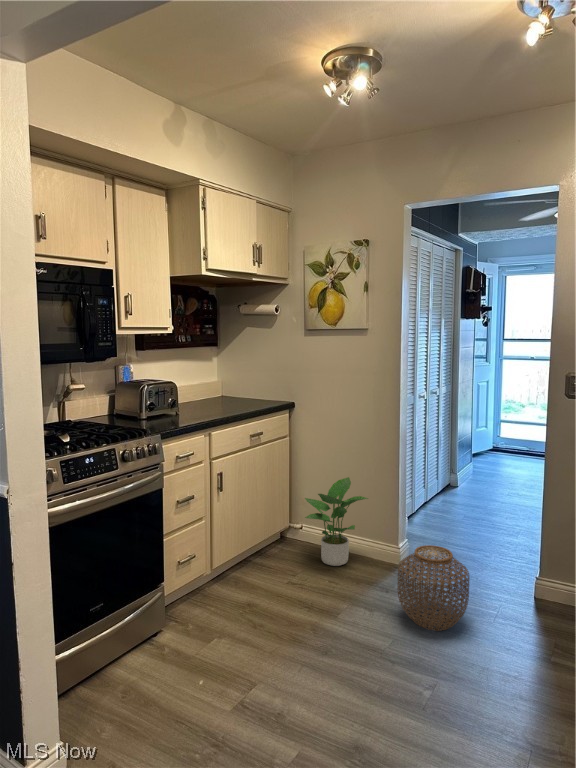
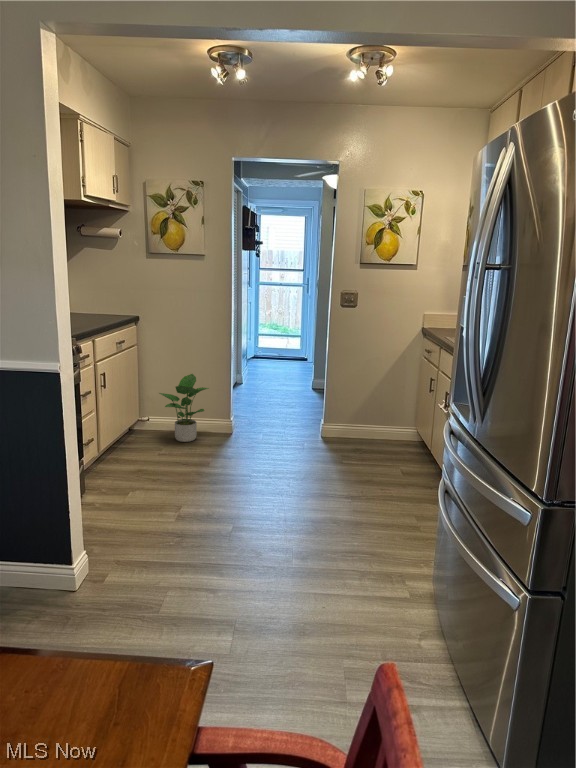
woven basket: present [397,545,469,631] -> none [251,411,298,465]

